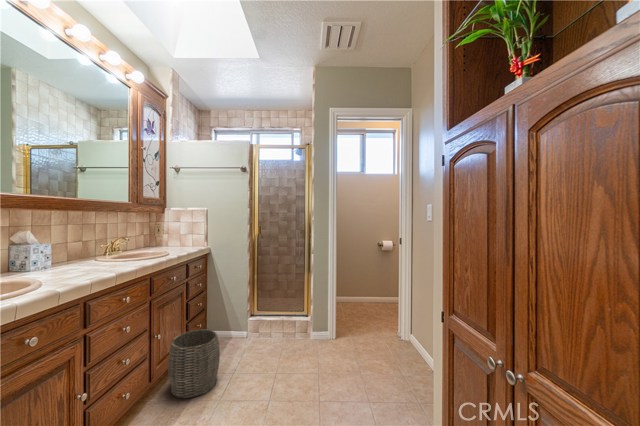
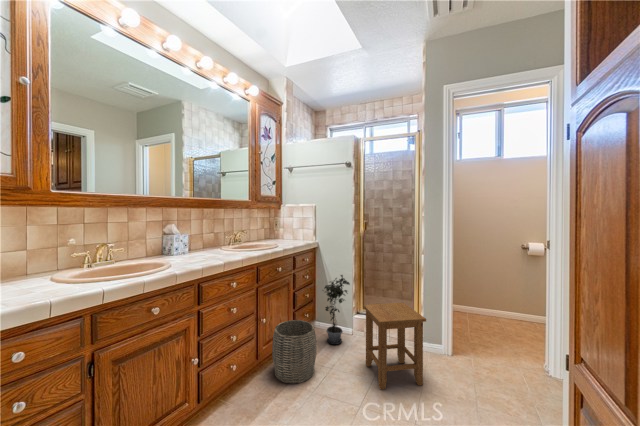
potted plant: none [217,278,248,349] -> present [325,275,350,344]
stool: none [265,296,321,377] -> present [363,303,426,389]

